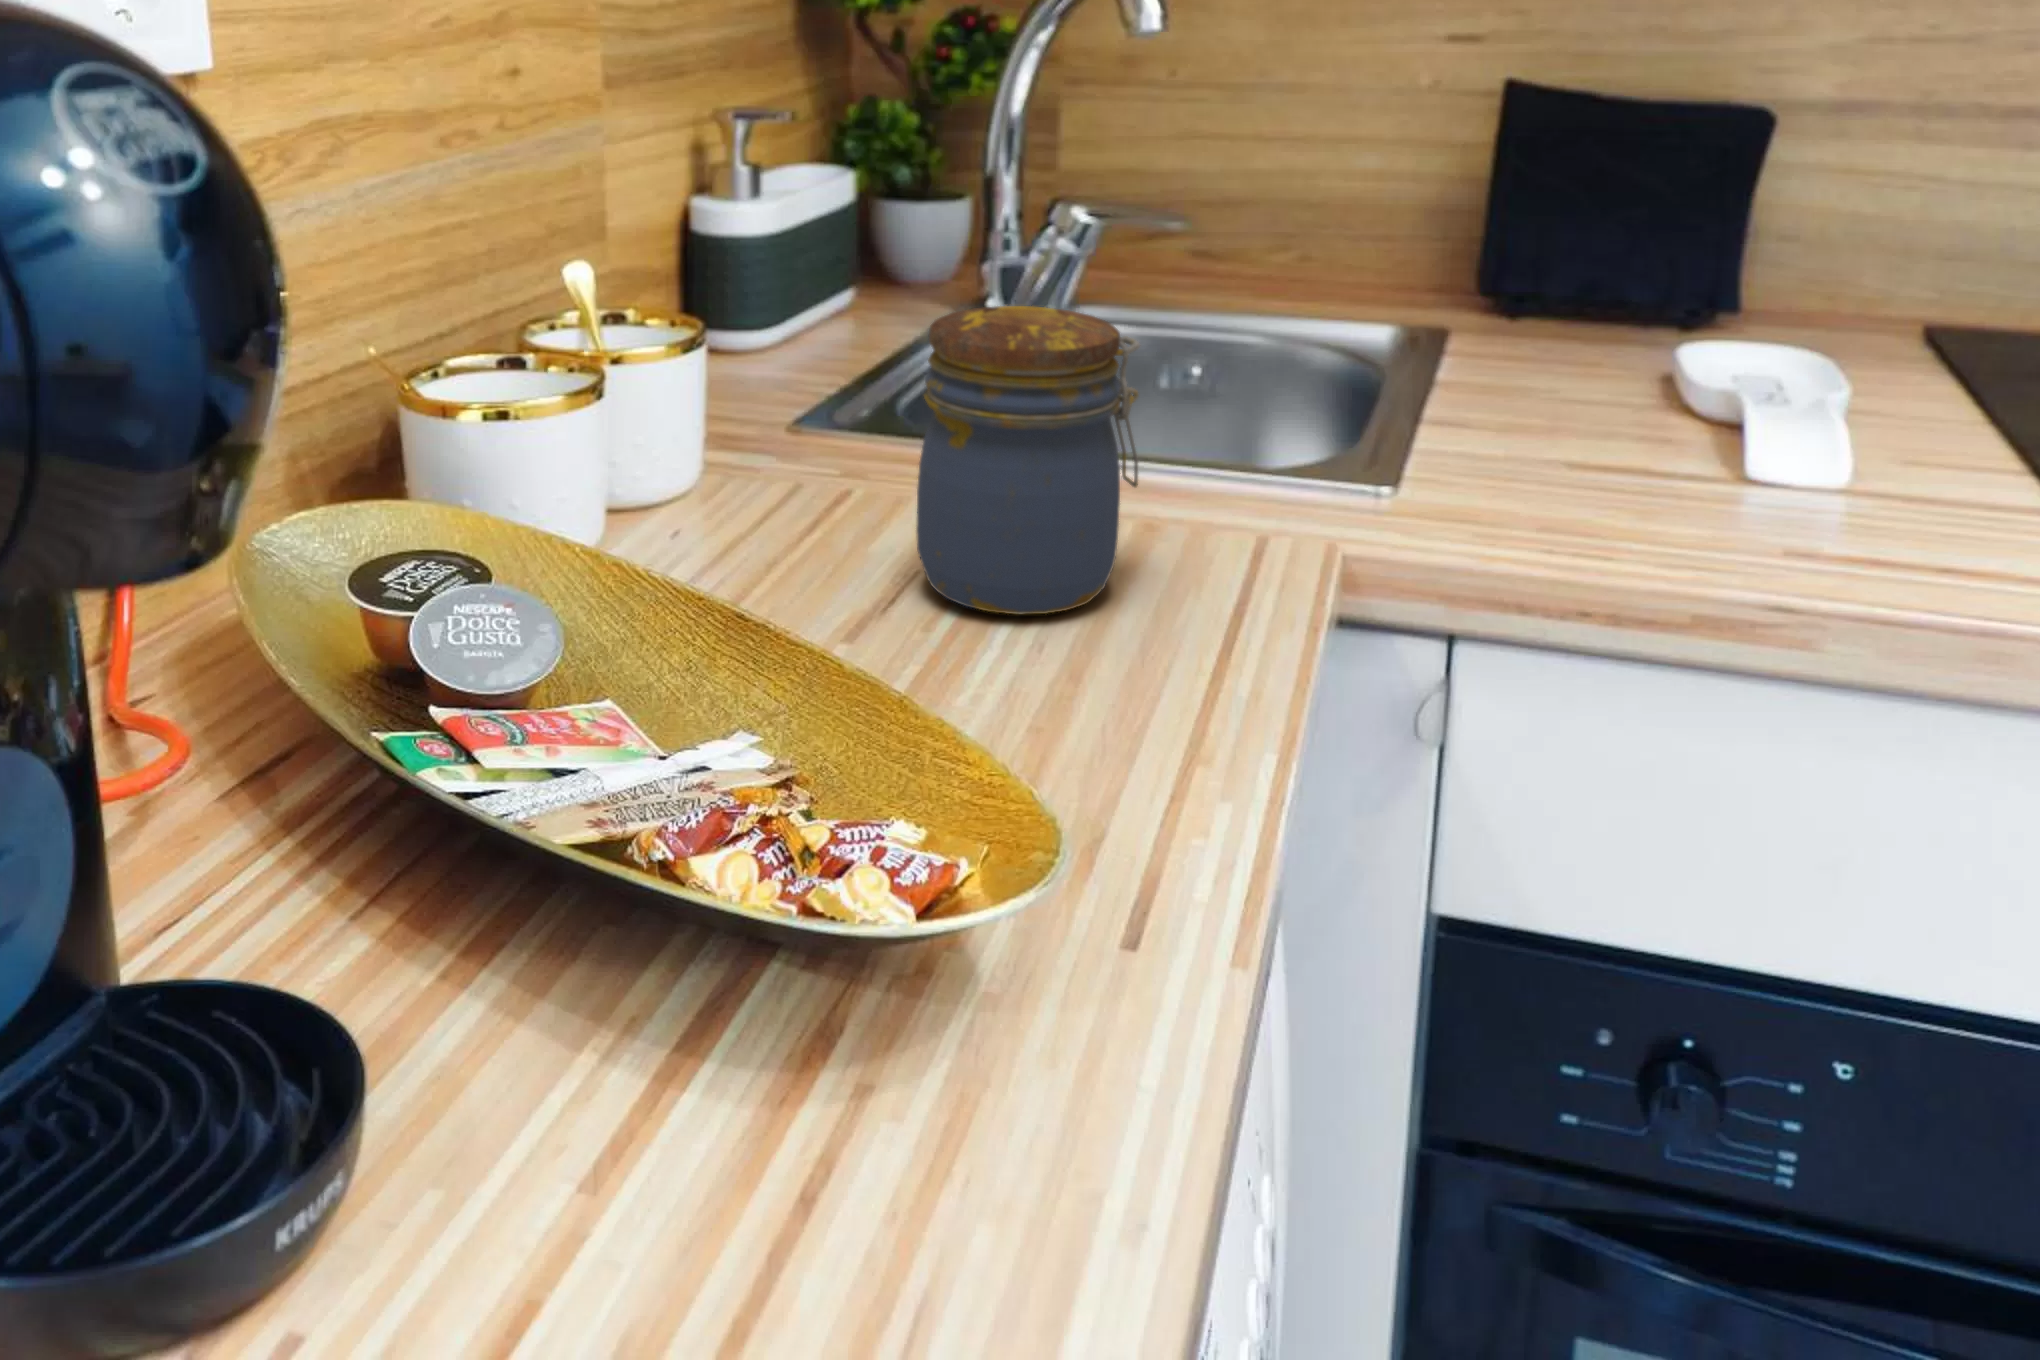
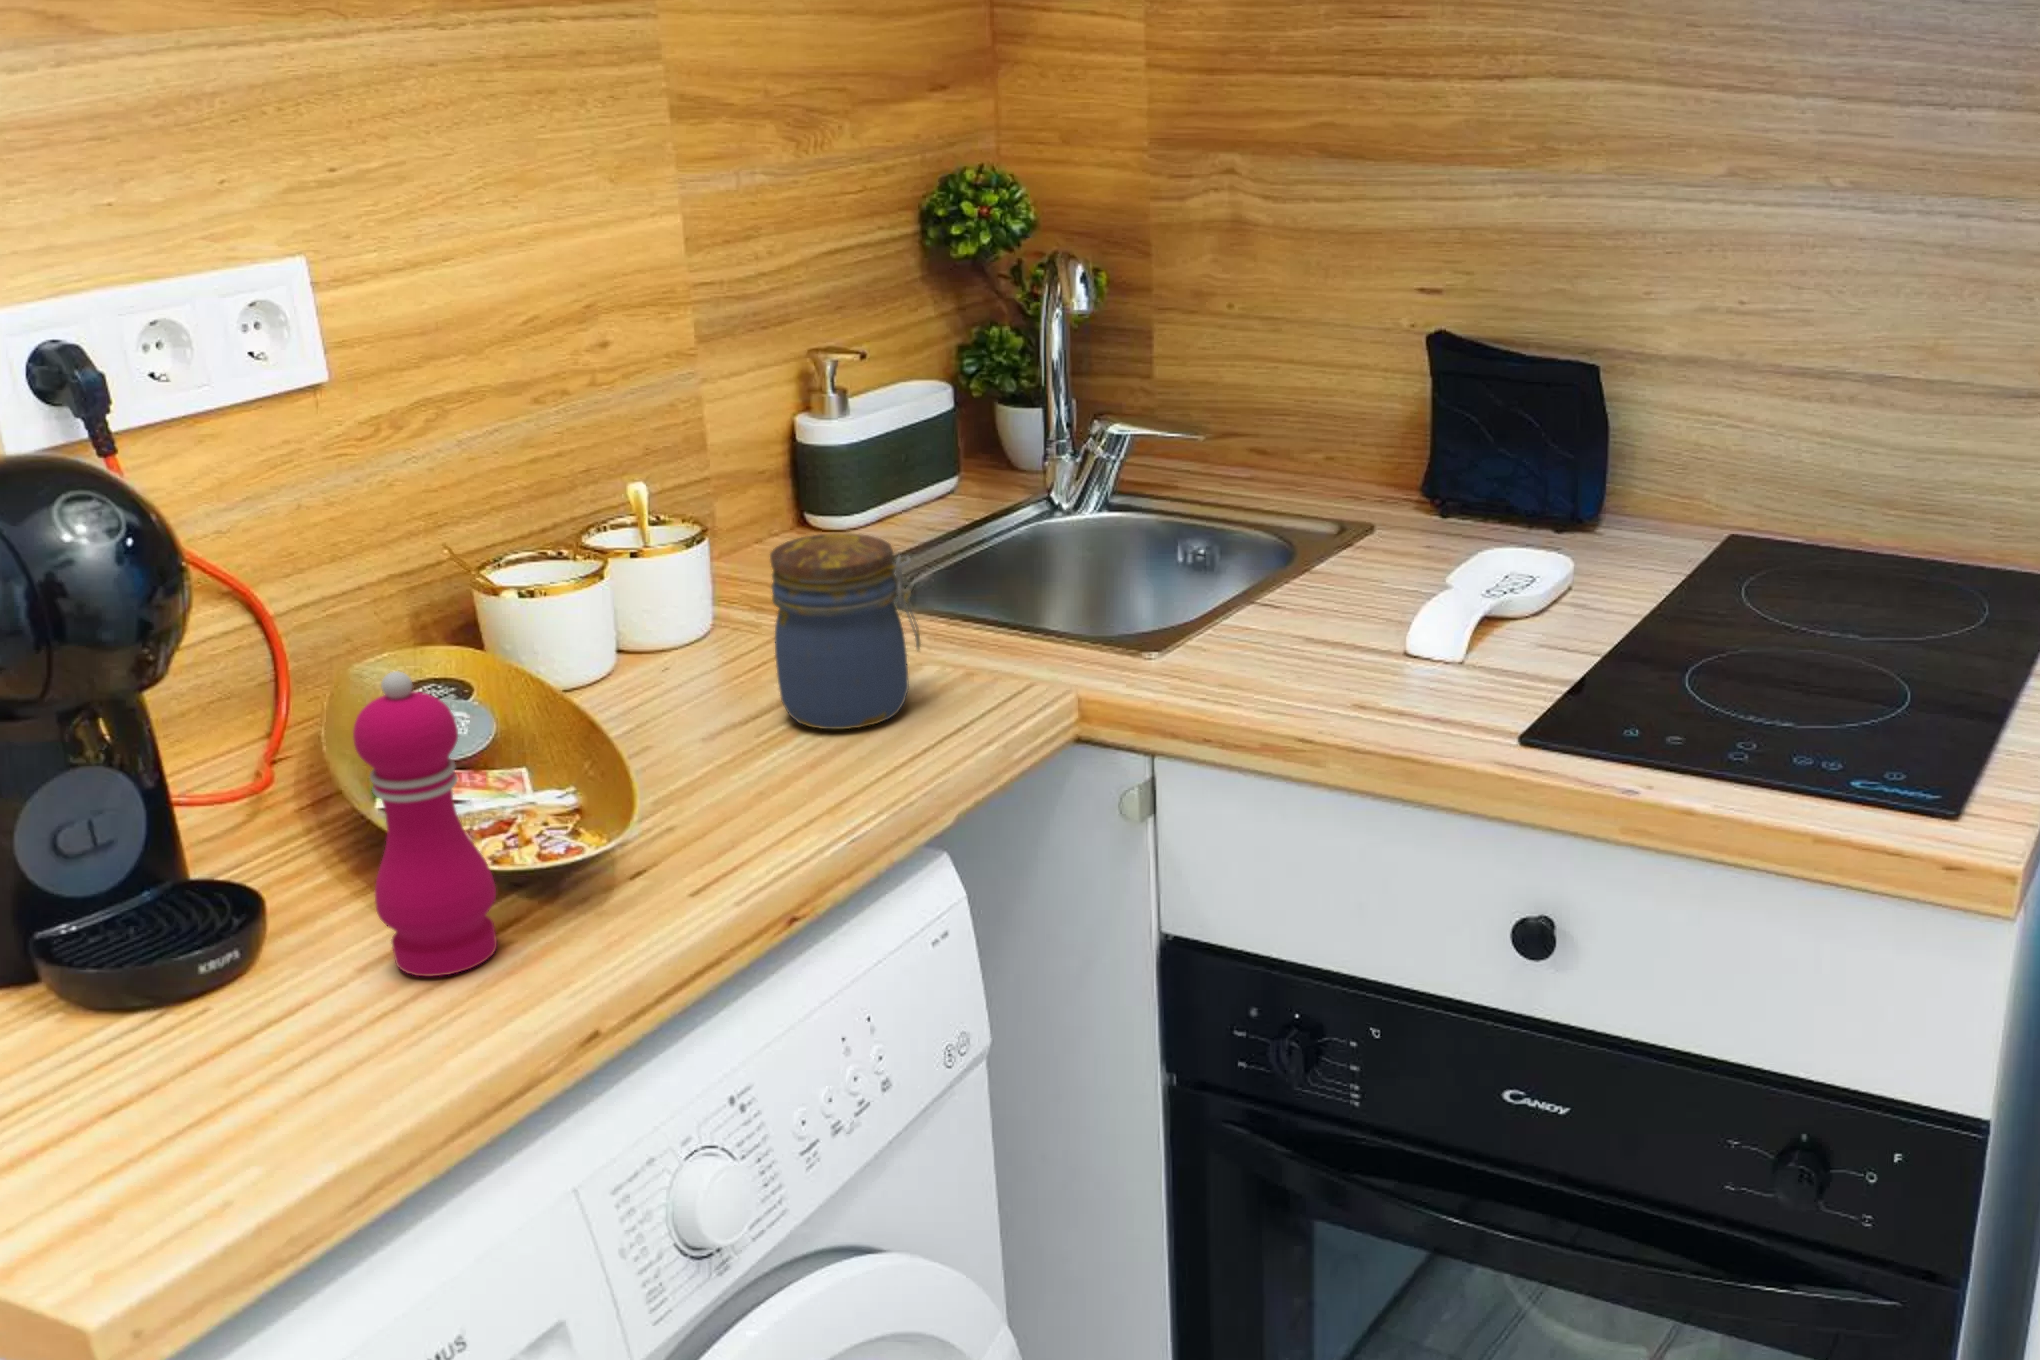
pepper mill: none [599,509,839,1198] -> present [353,671,497,976]

